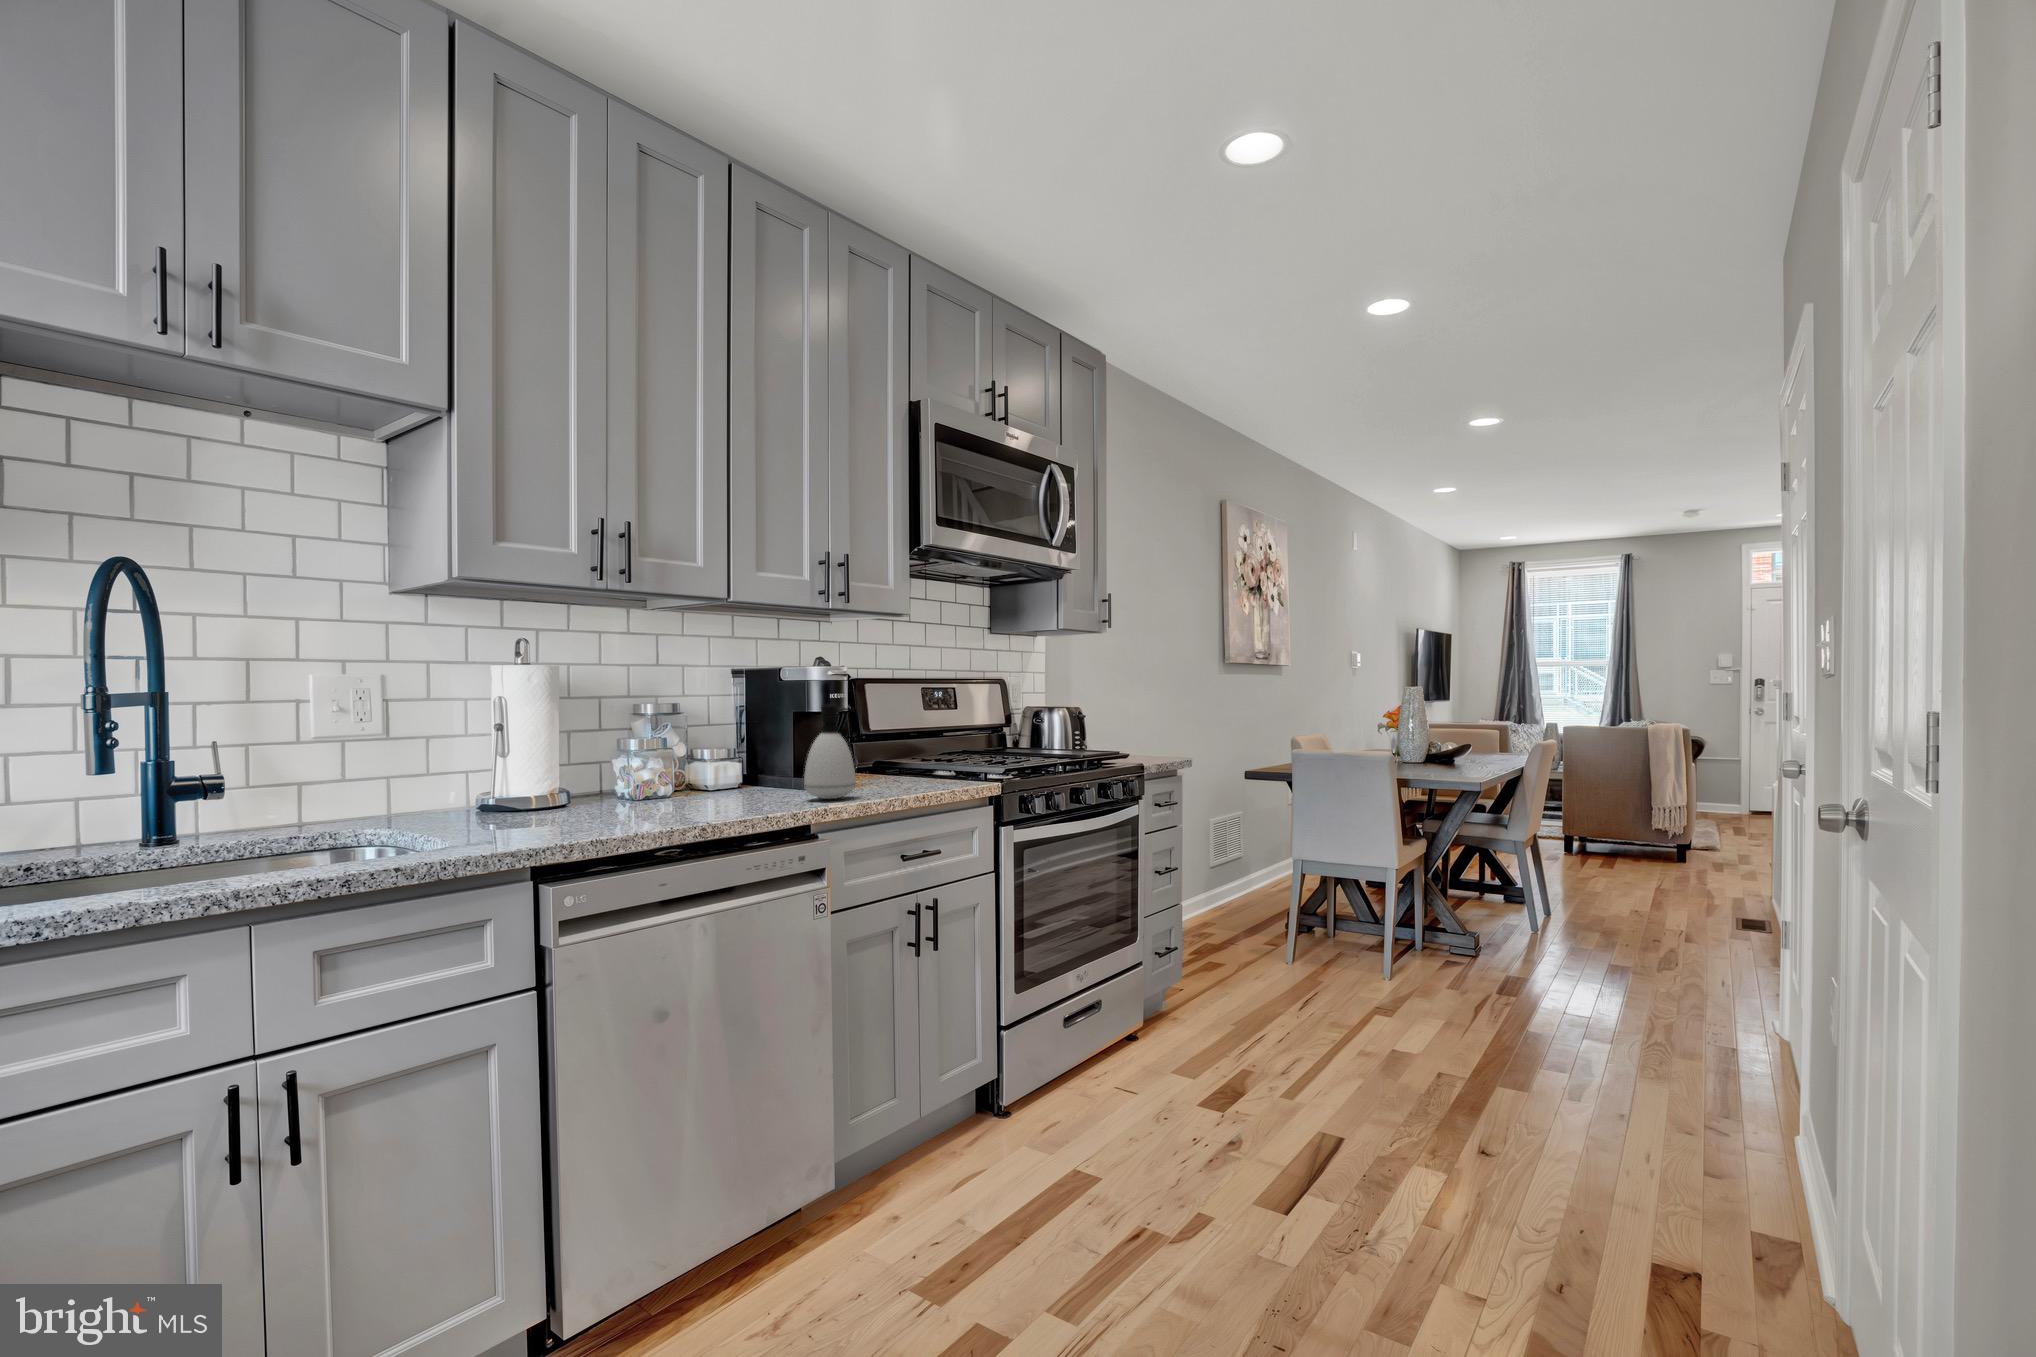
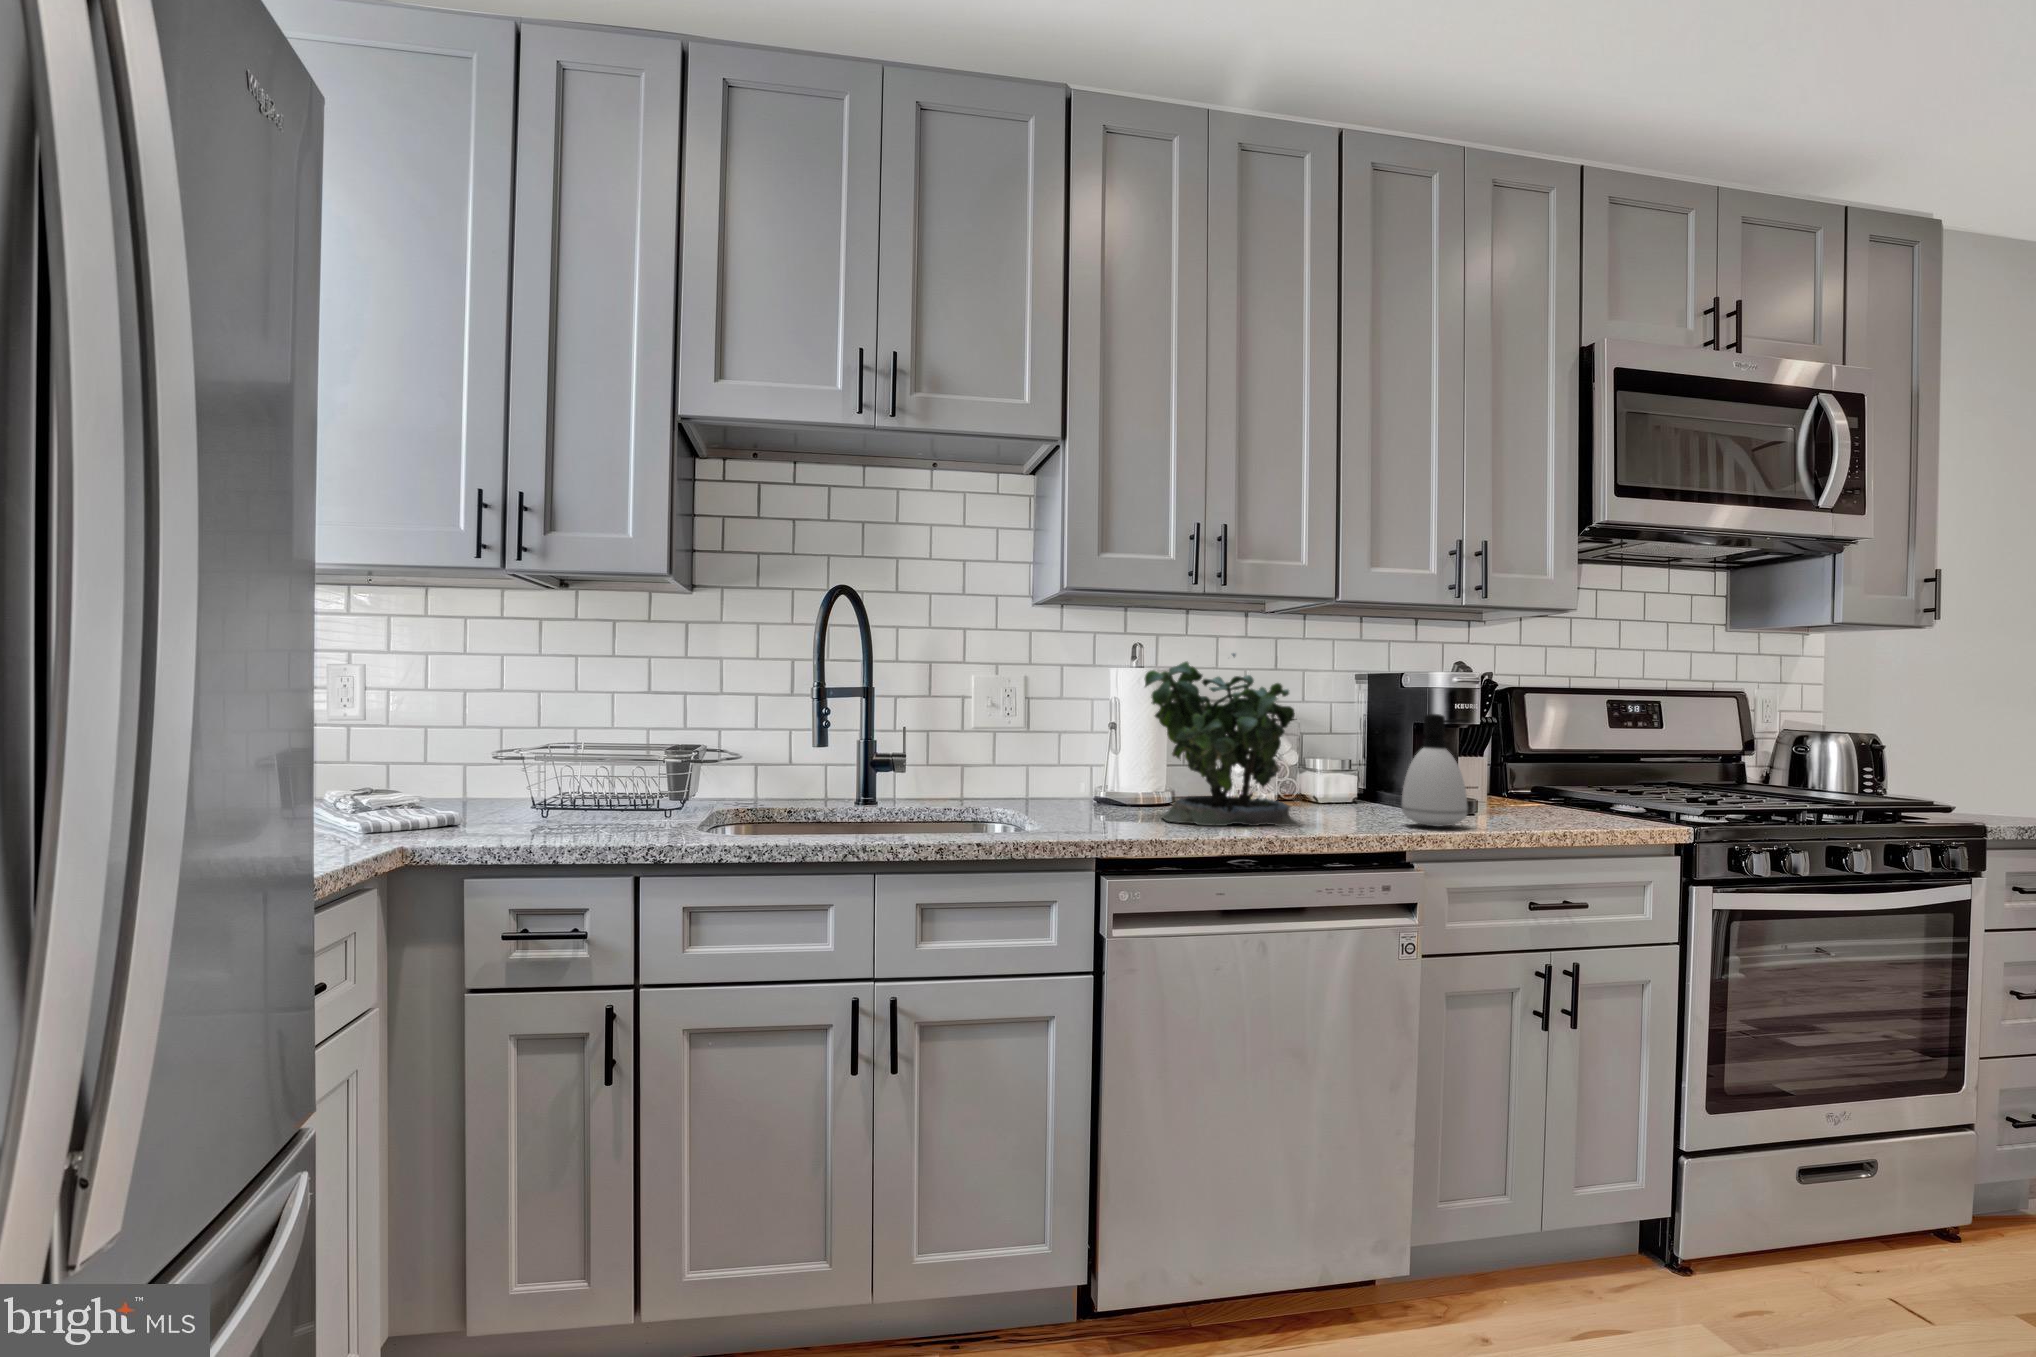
potted plant: none [555,651,728,822] -> present [1145,653,1301,826]

